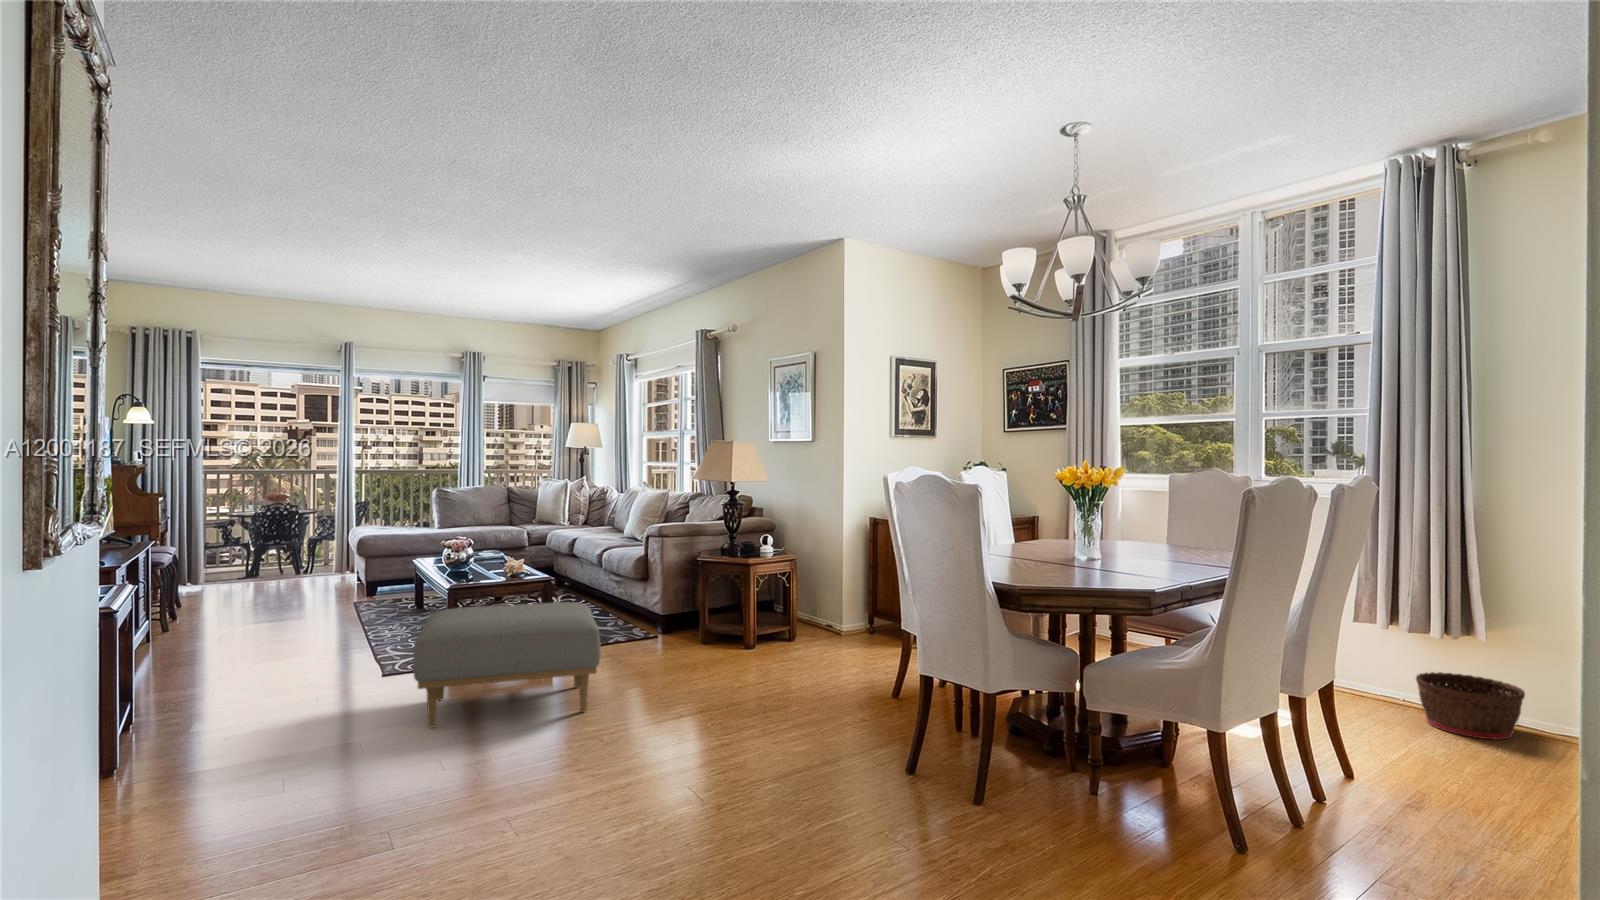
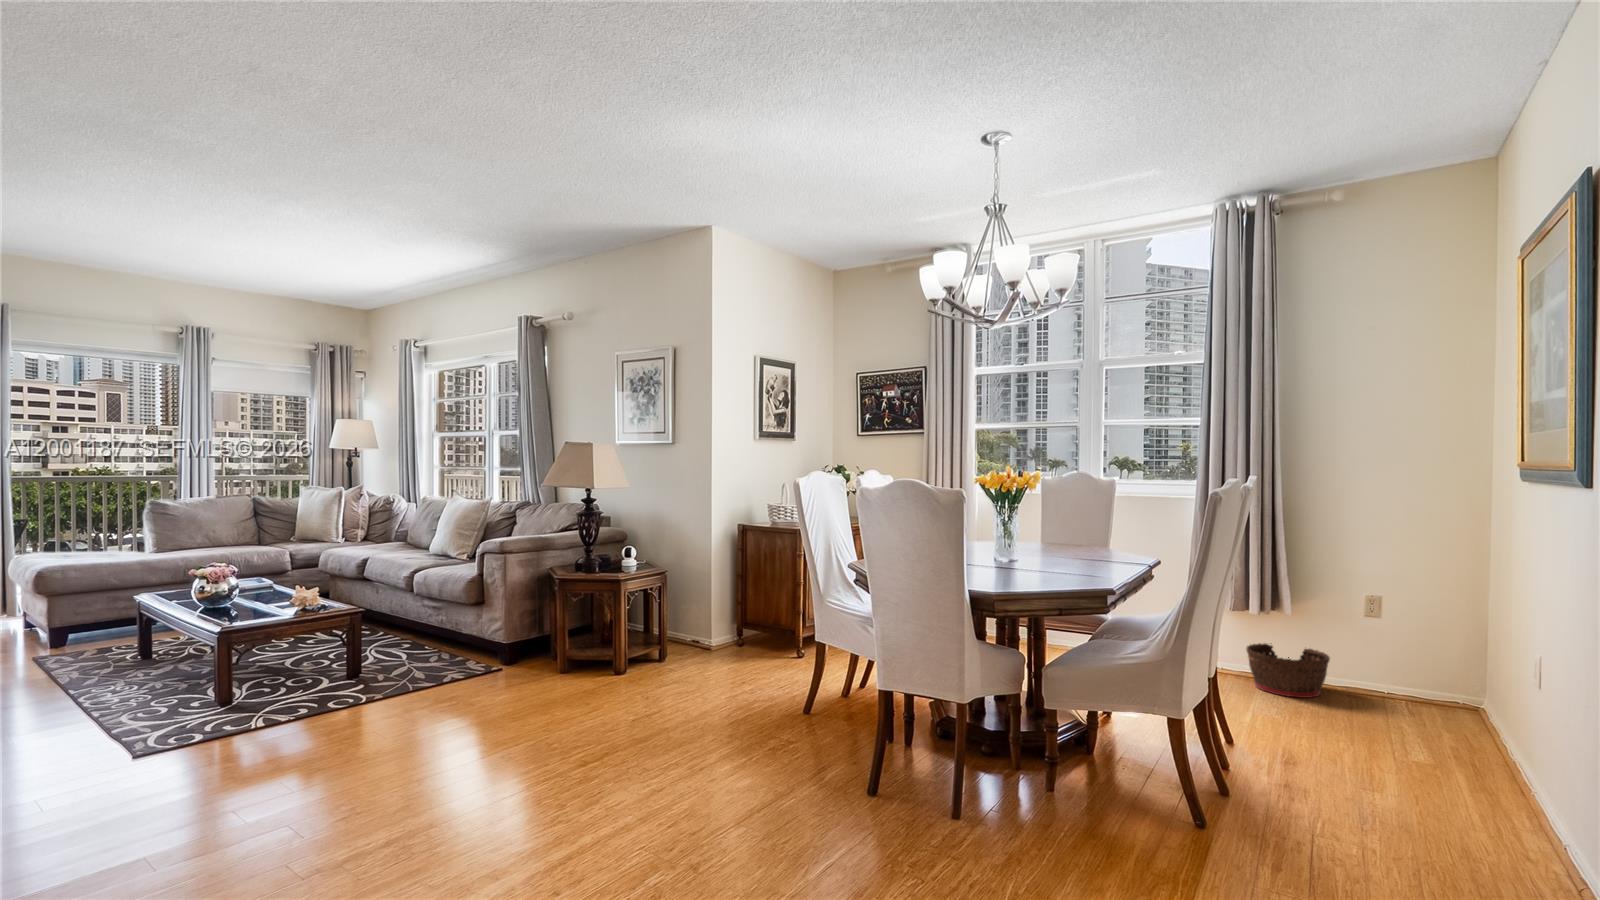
ottoman: present [413,602,601,728] -> none [219,640,488,830]

